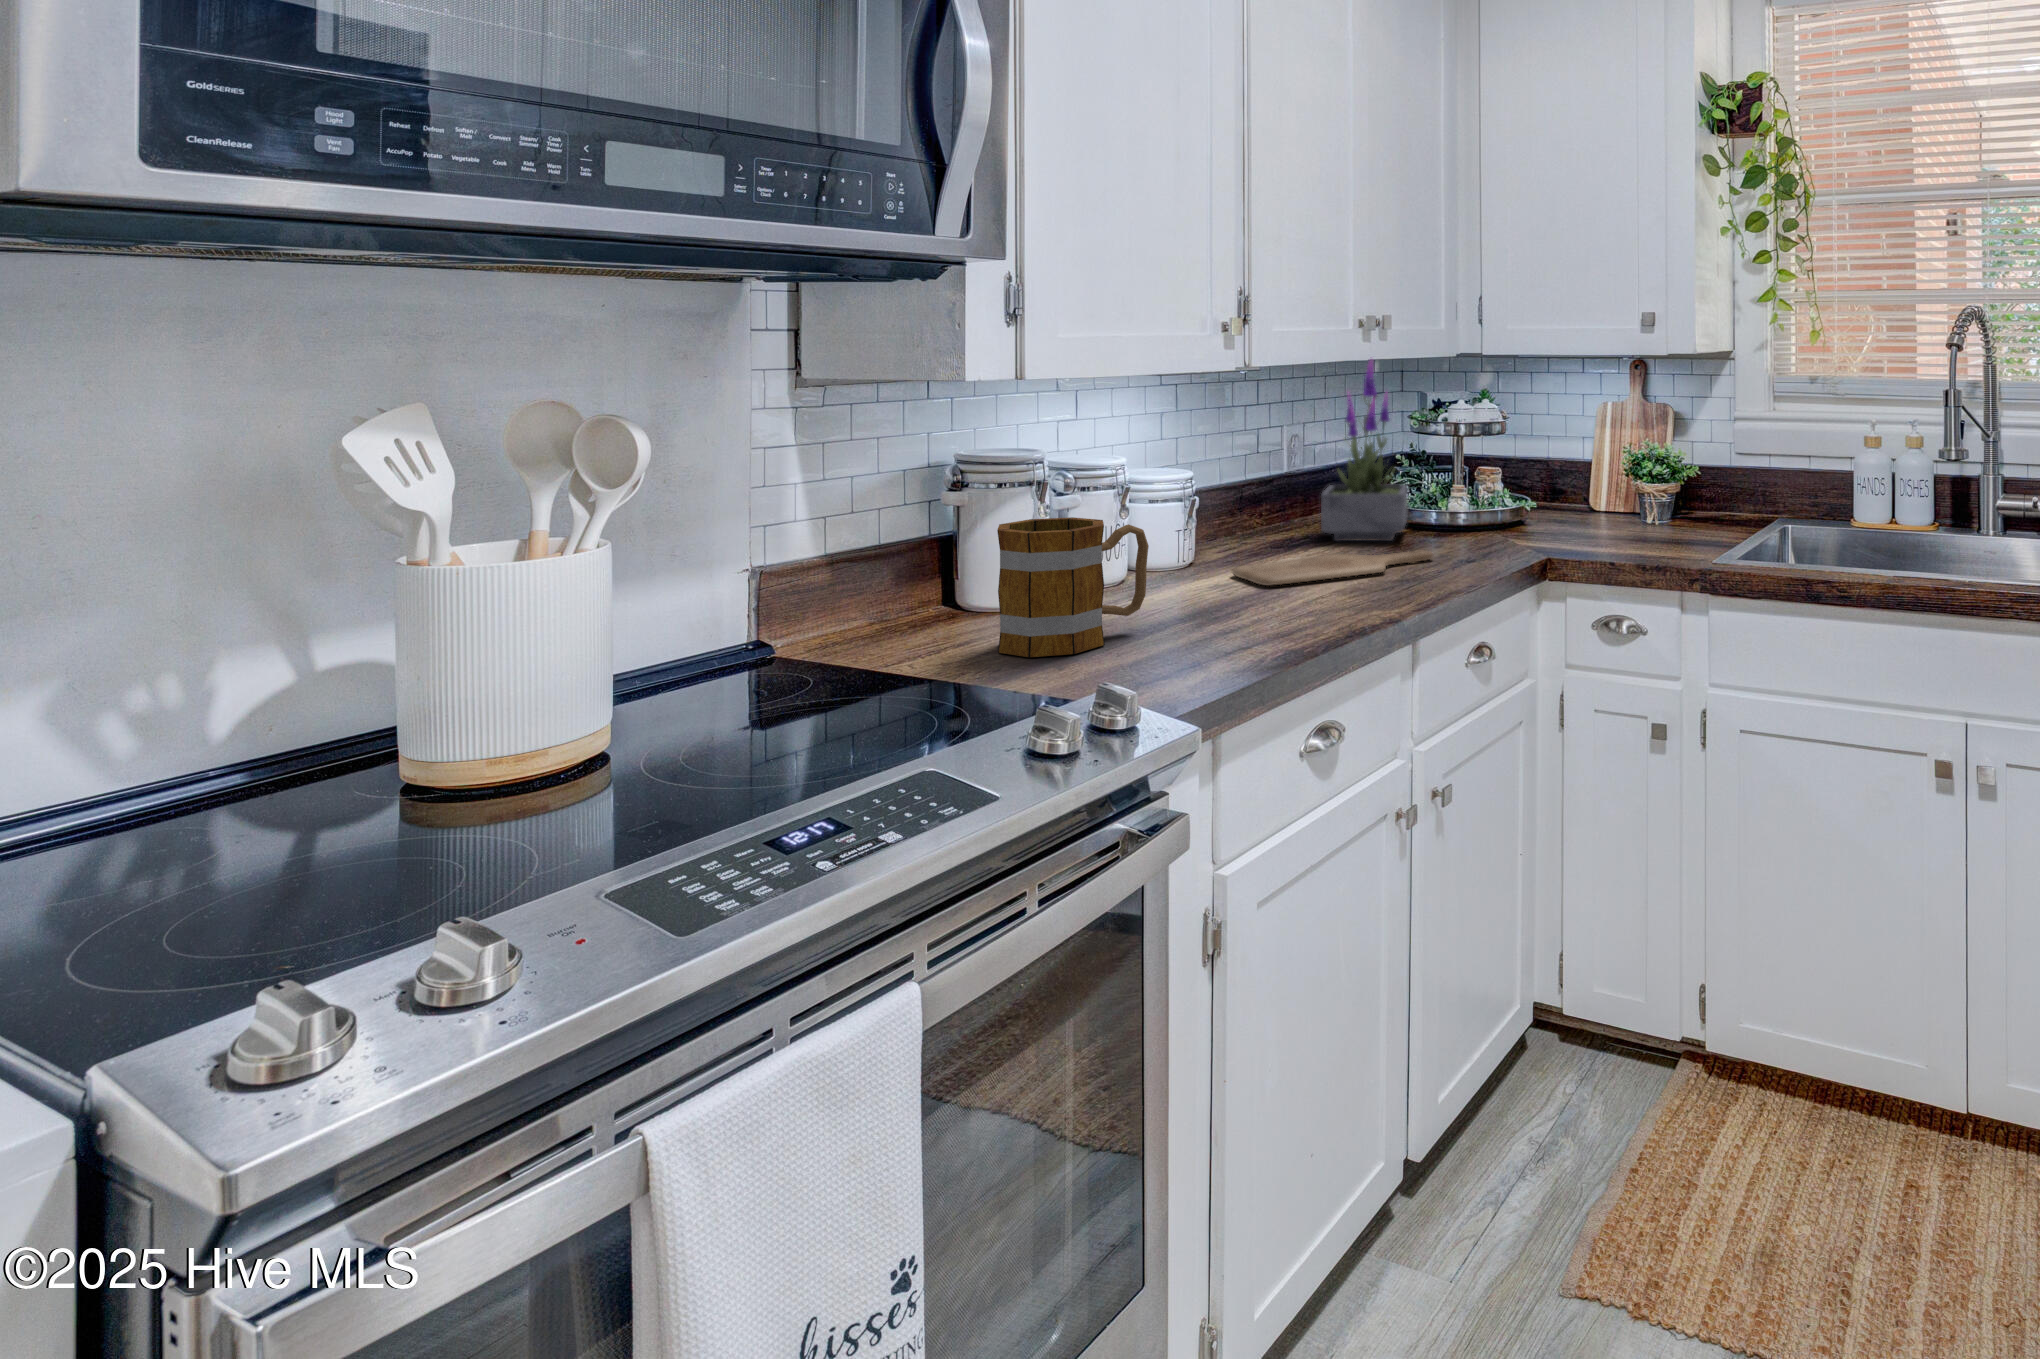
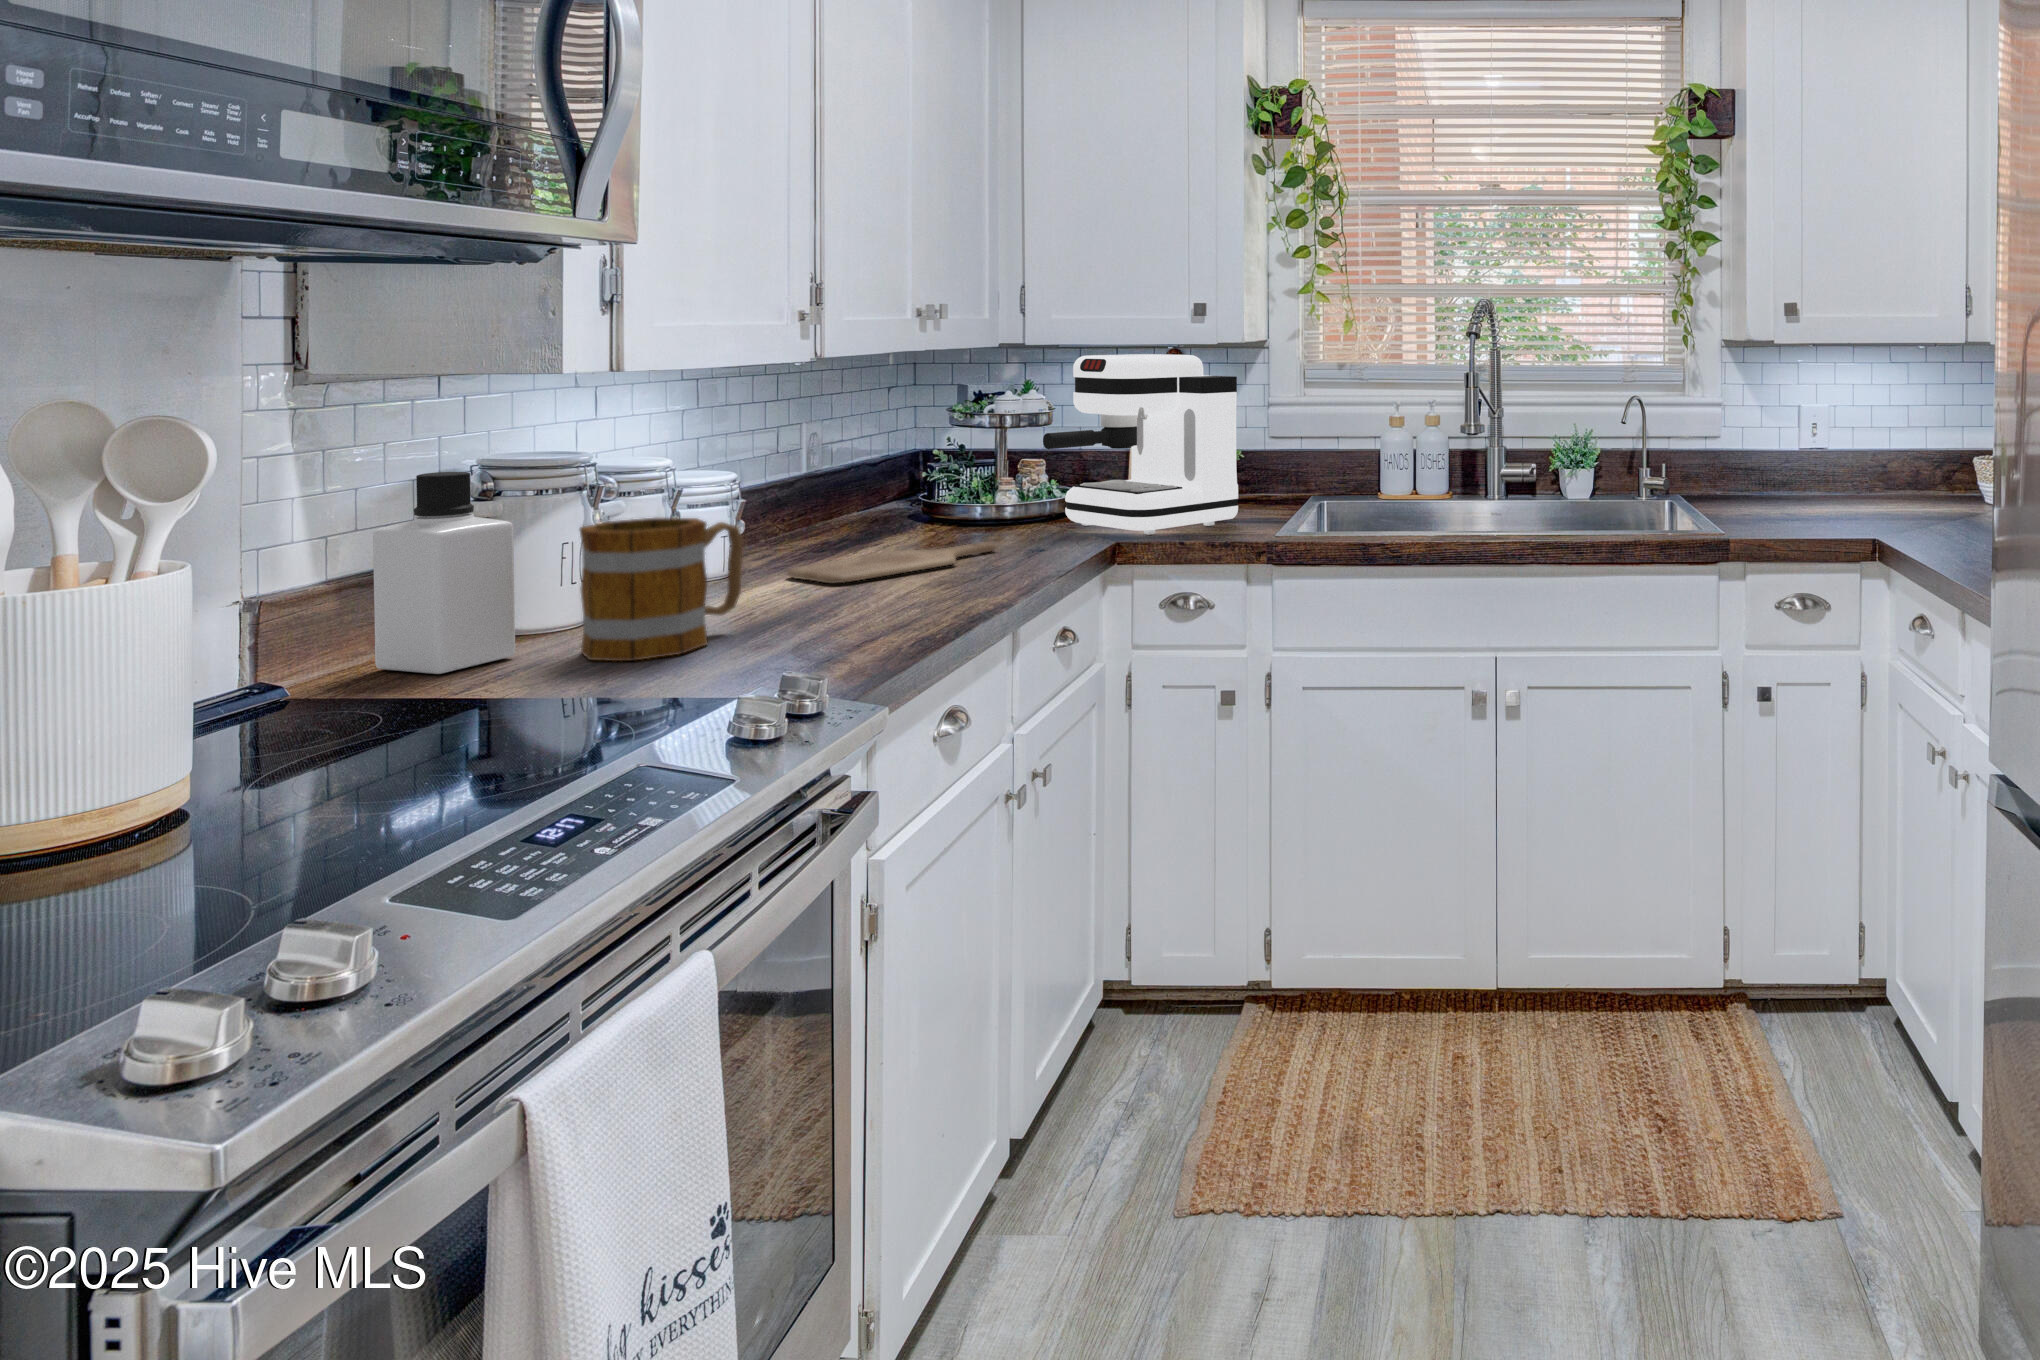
potted plant: present [1321,359,1408,541] -> none [857,345,951,541]
coffee maker: none [1489,364,1687,551] -> present [1043,354,1238,534]
bottle: none [839,468,949,655] -> present [373,472,515,674]

